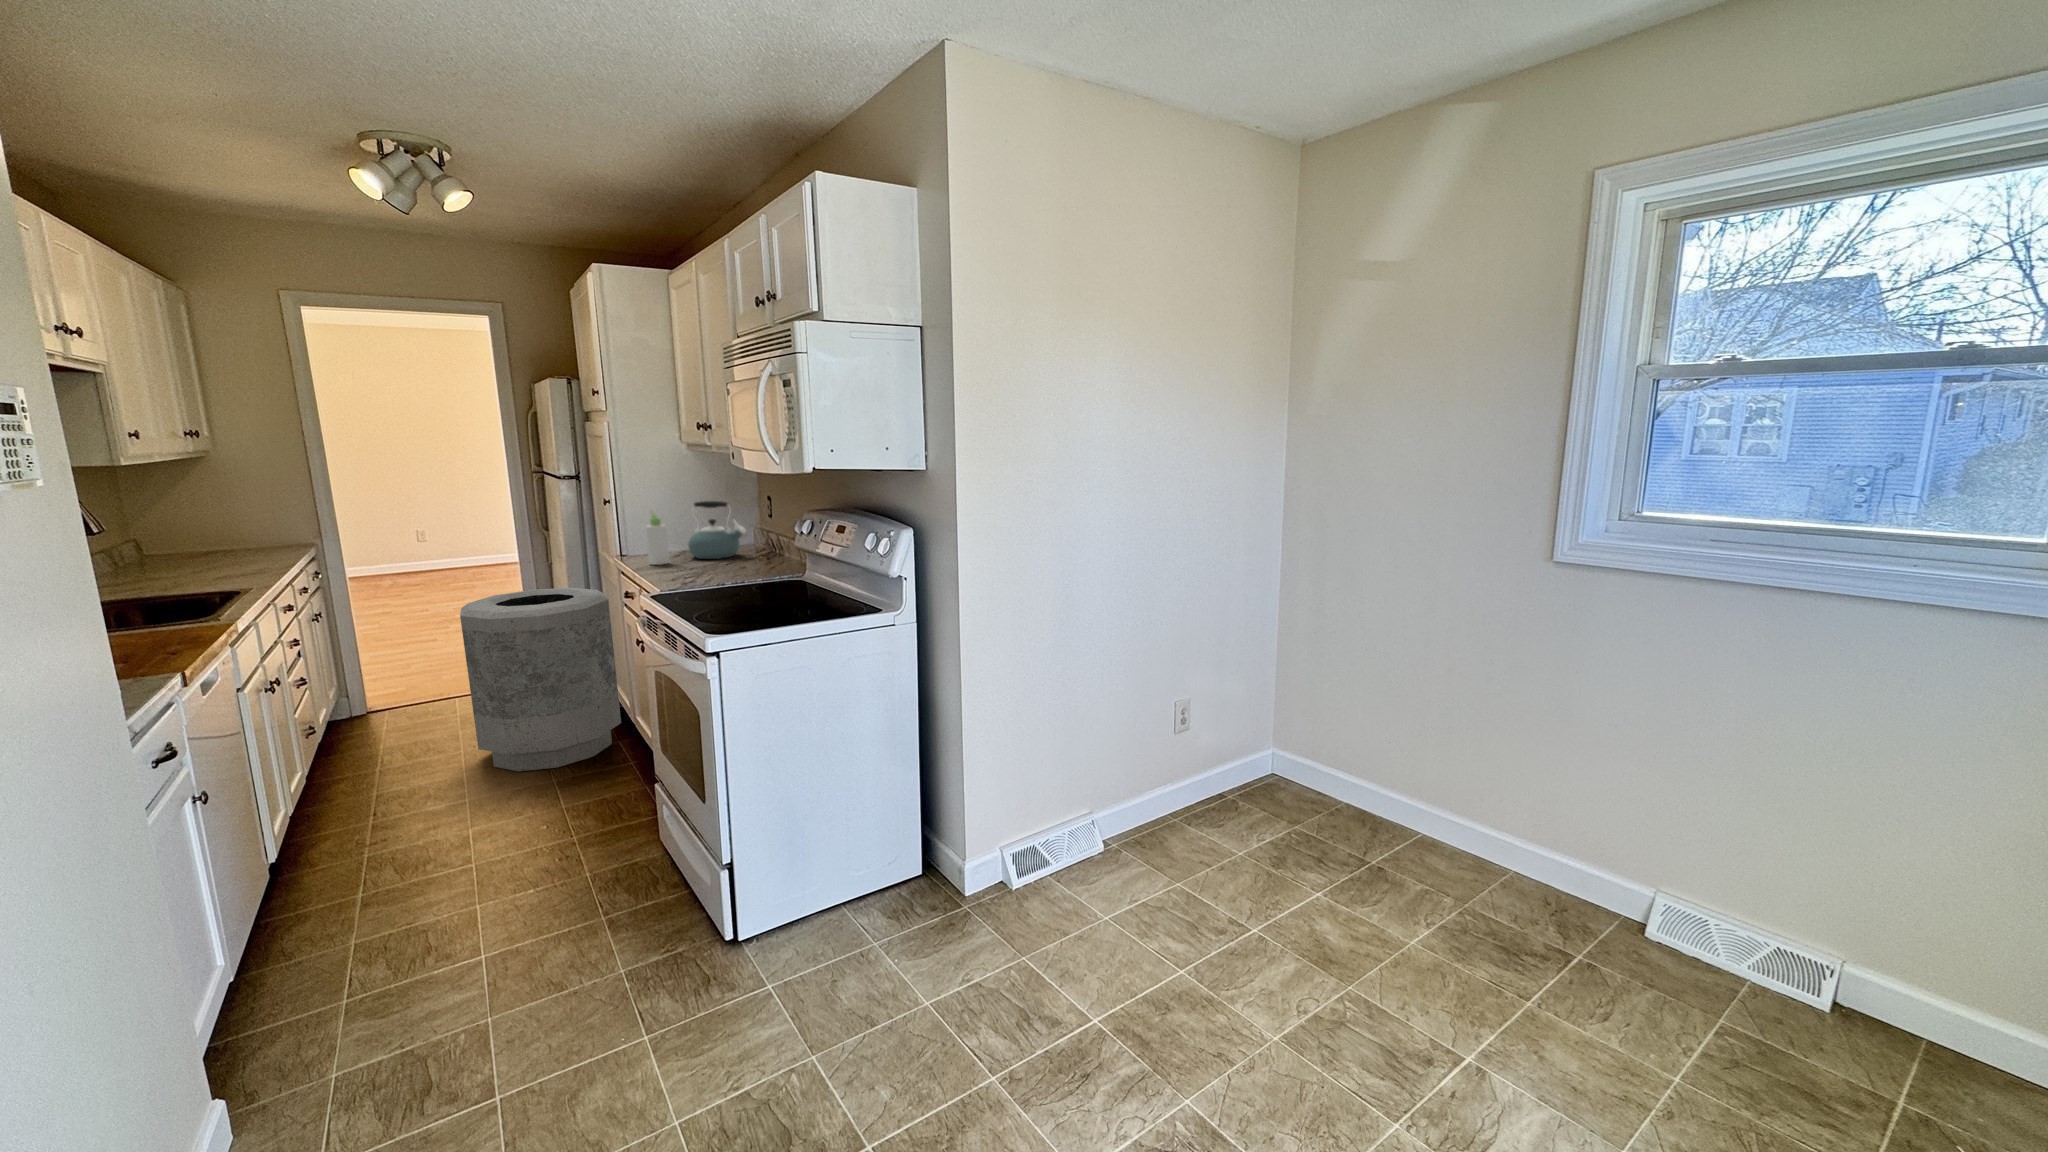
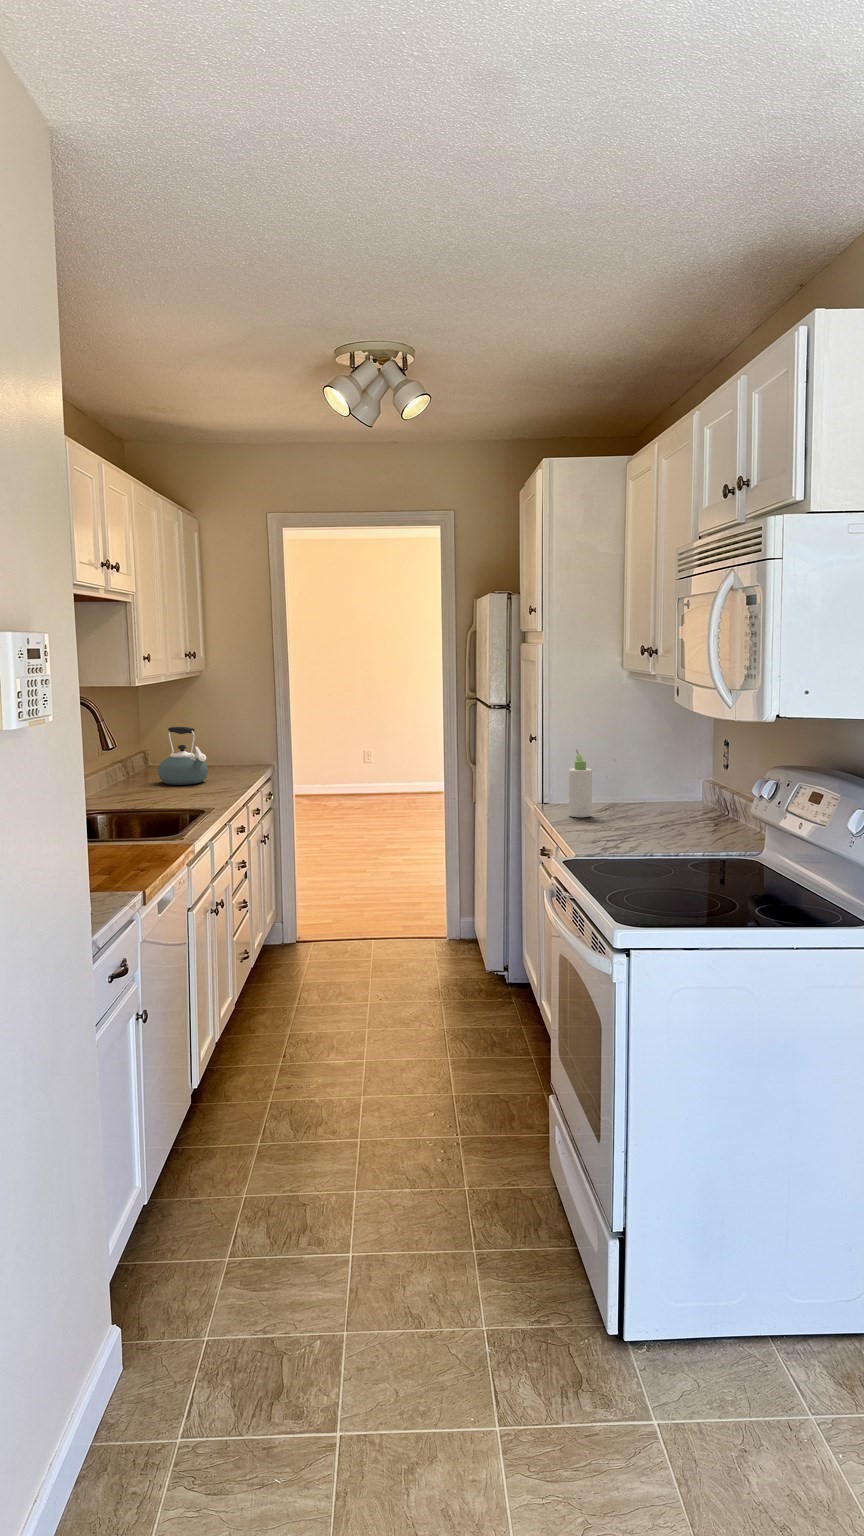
kettle: present [688,501,746,559] -> present [158,727,208,785]
trash can: present [460,588,621,771] -> none [379,830,523,1038]

